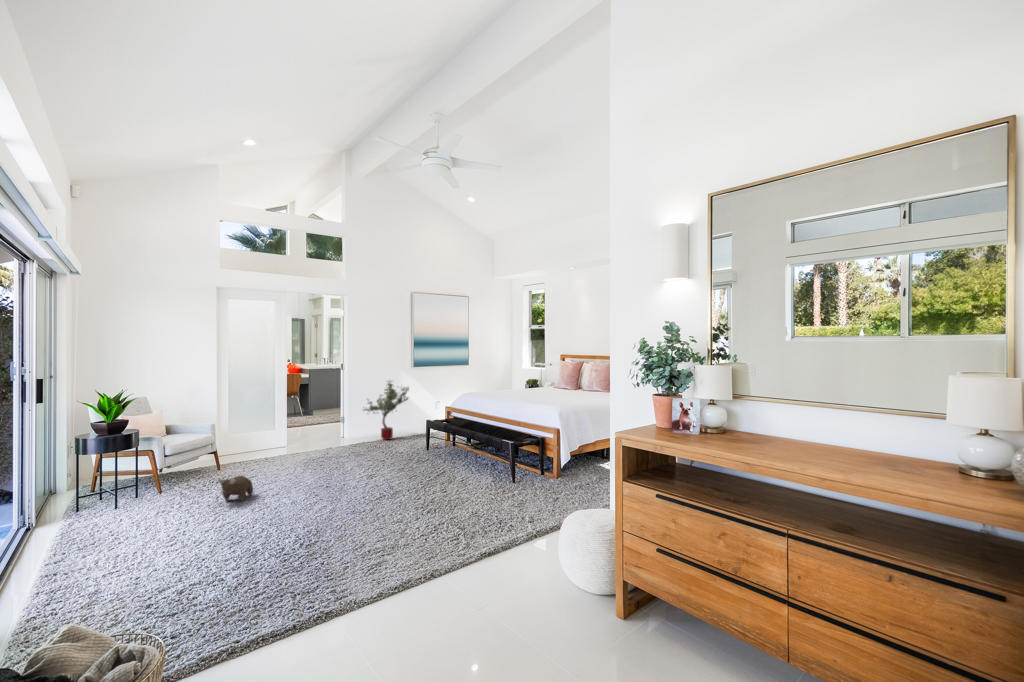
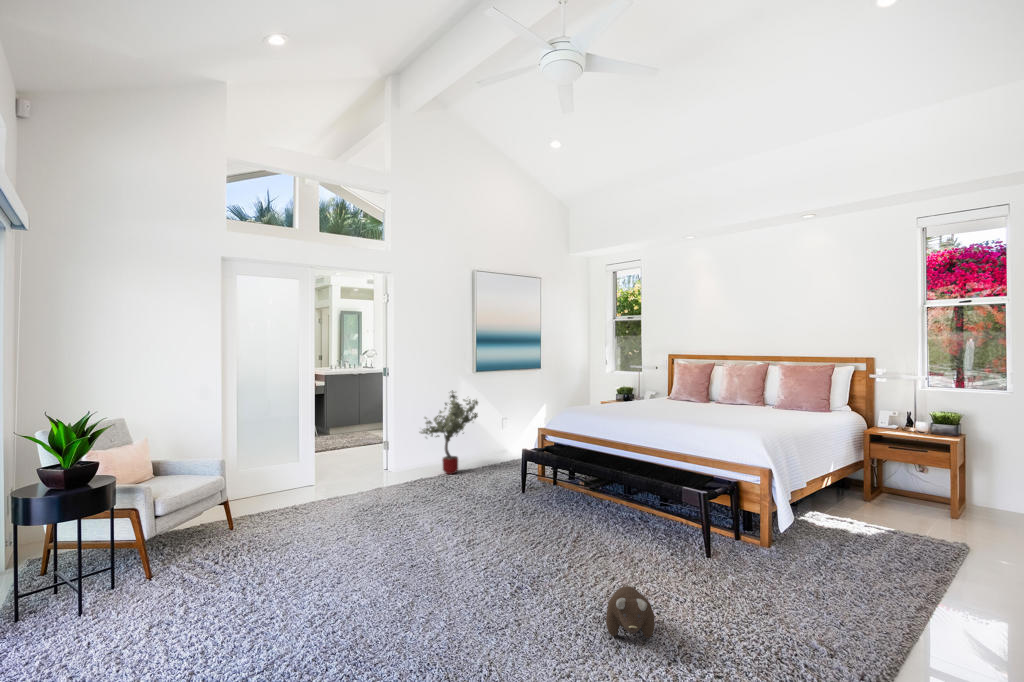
plush toy: present [219,476,253,500] -> present [606,586,655,638]

